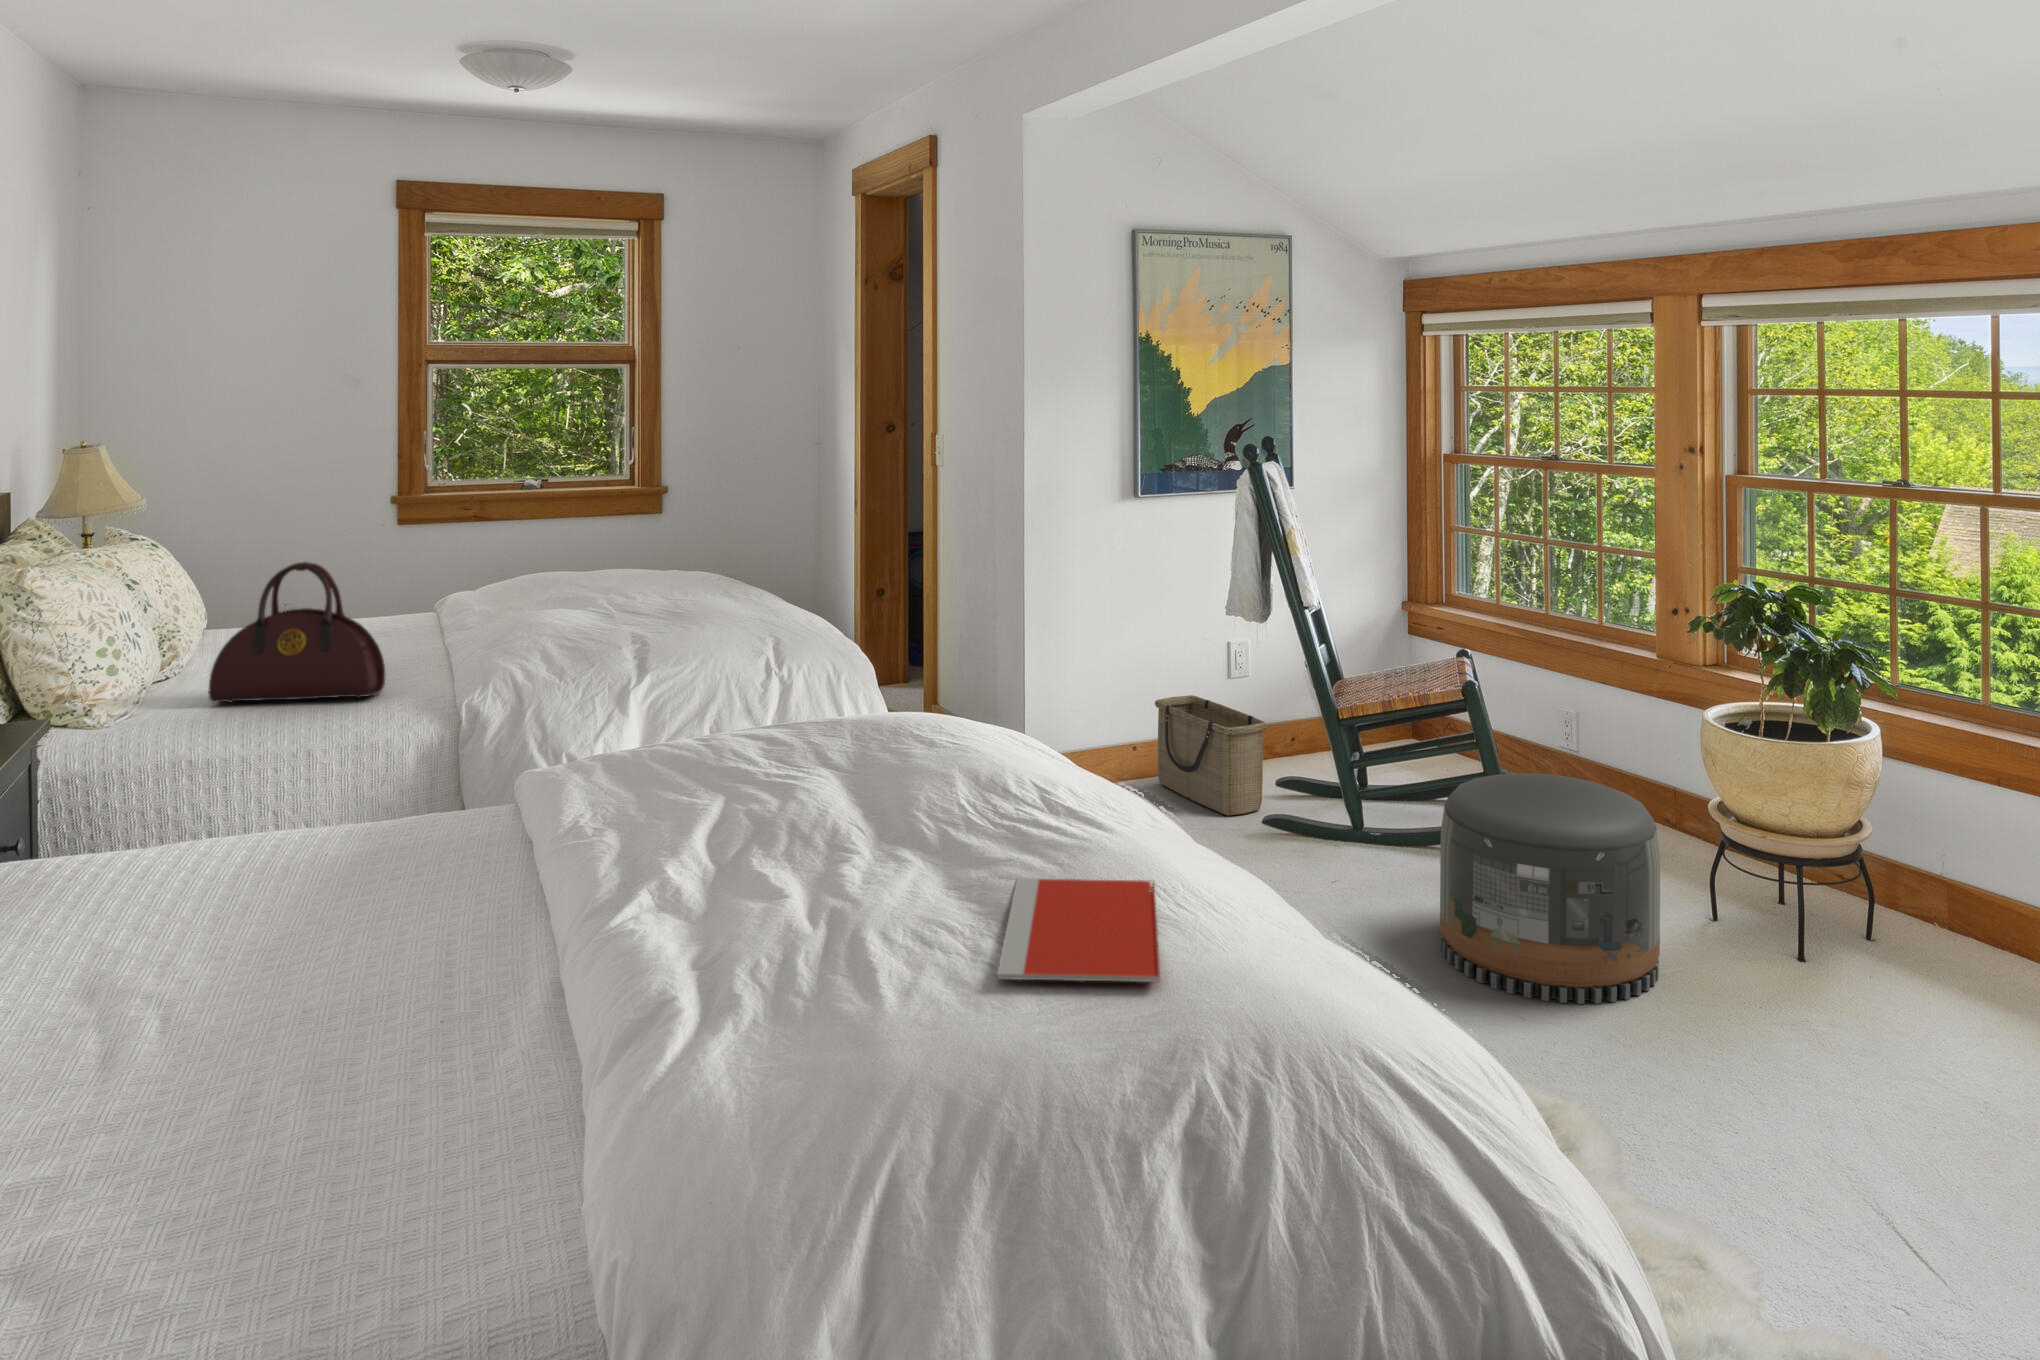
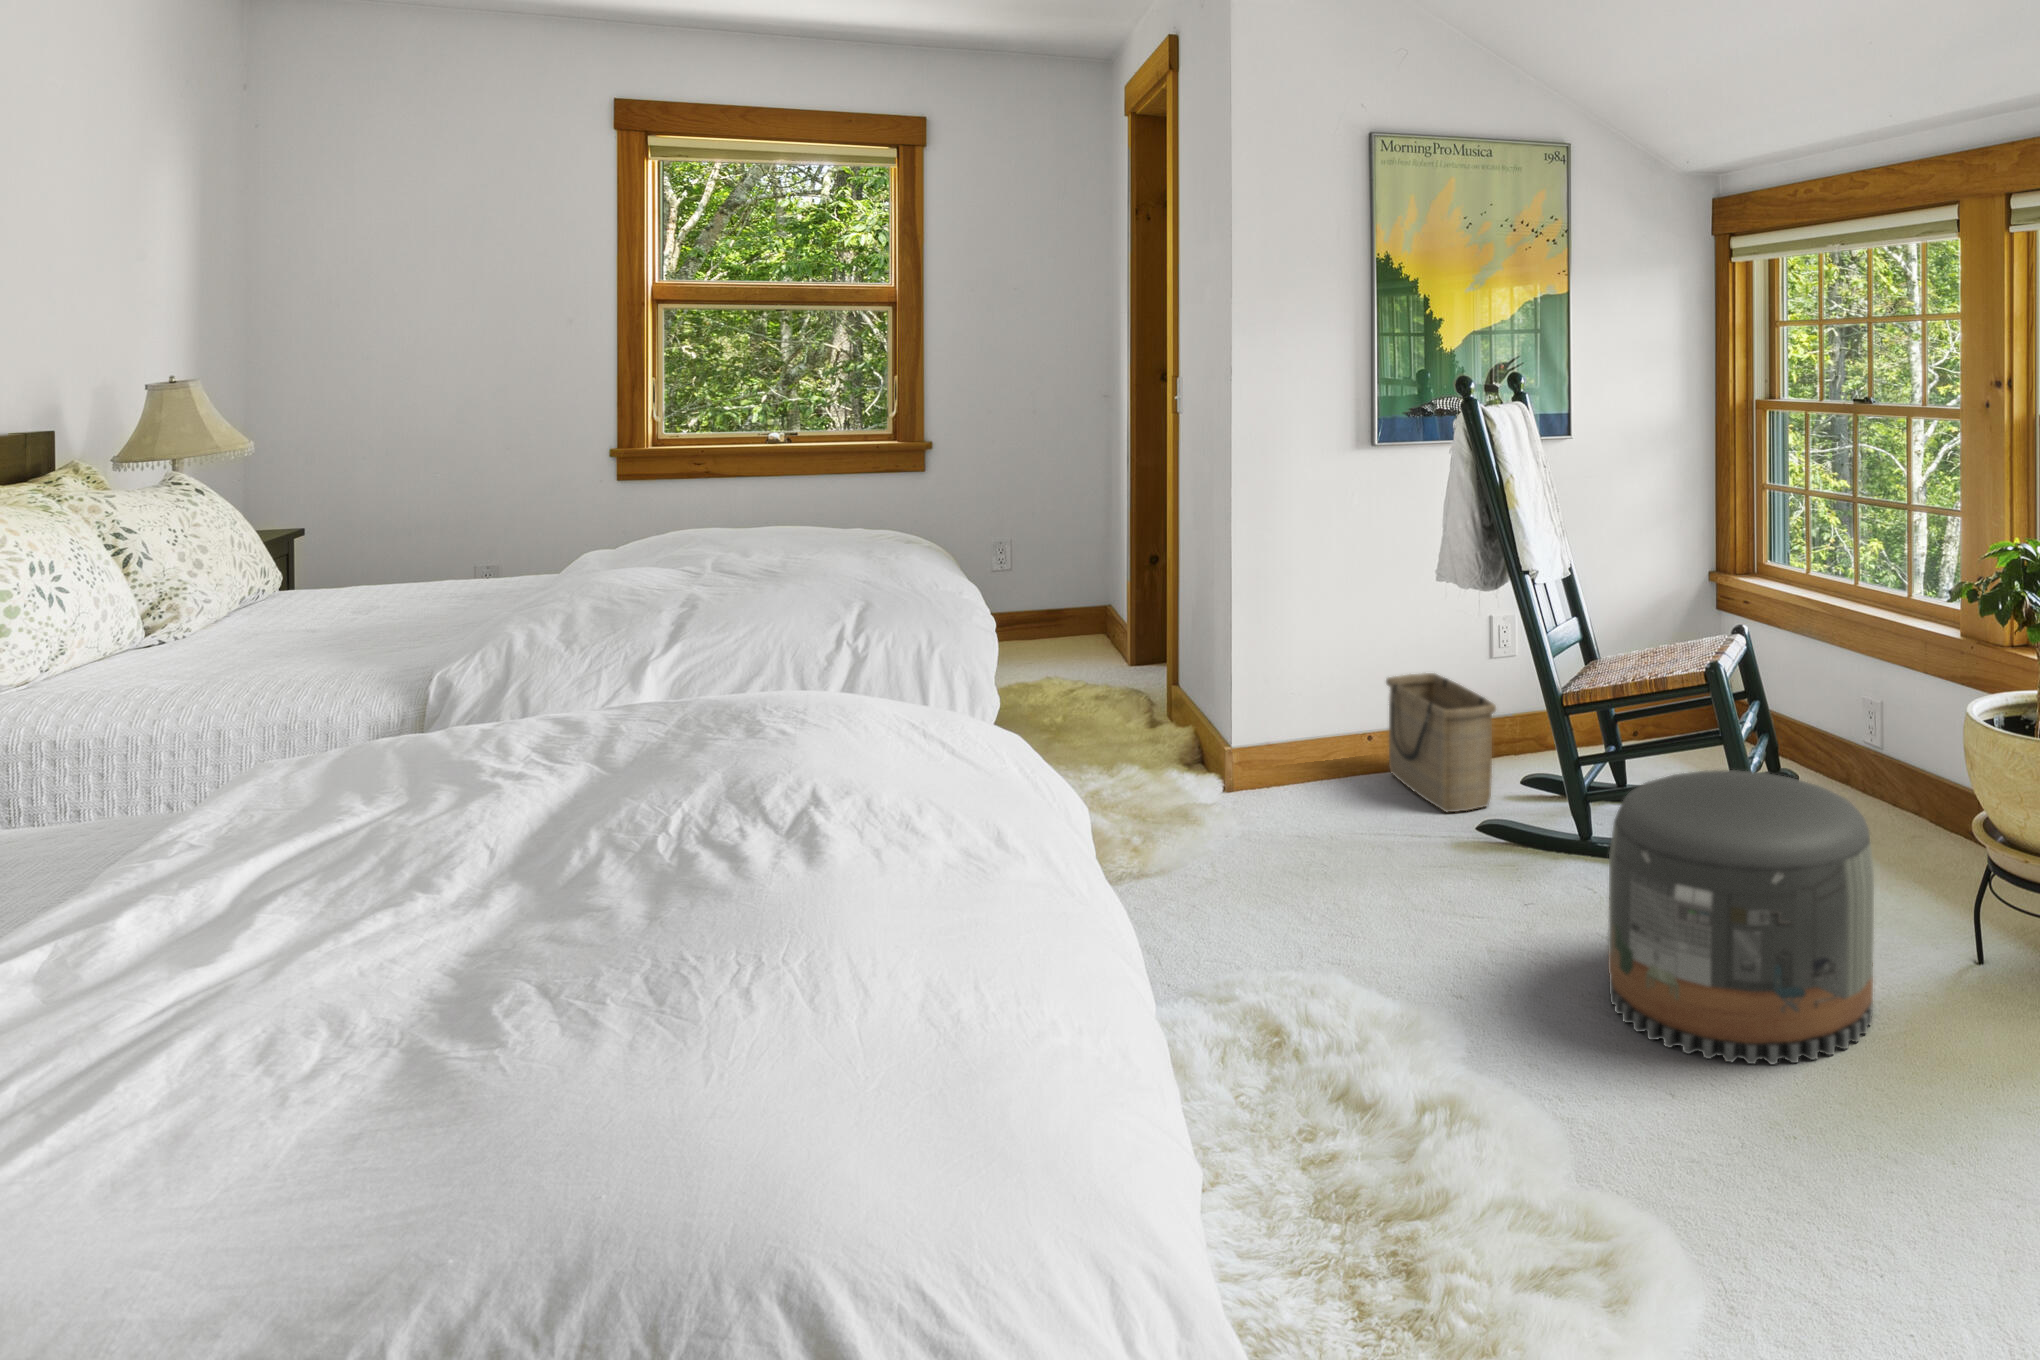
handbag: present [209,562,385,703] -> none [150,496,379,659]
notebook: present [997,879,1160,982] -> none [327,909,808,1093]

